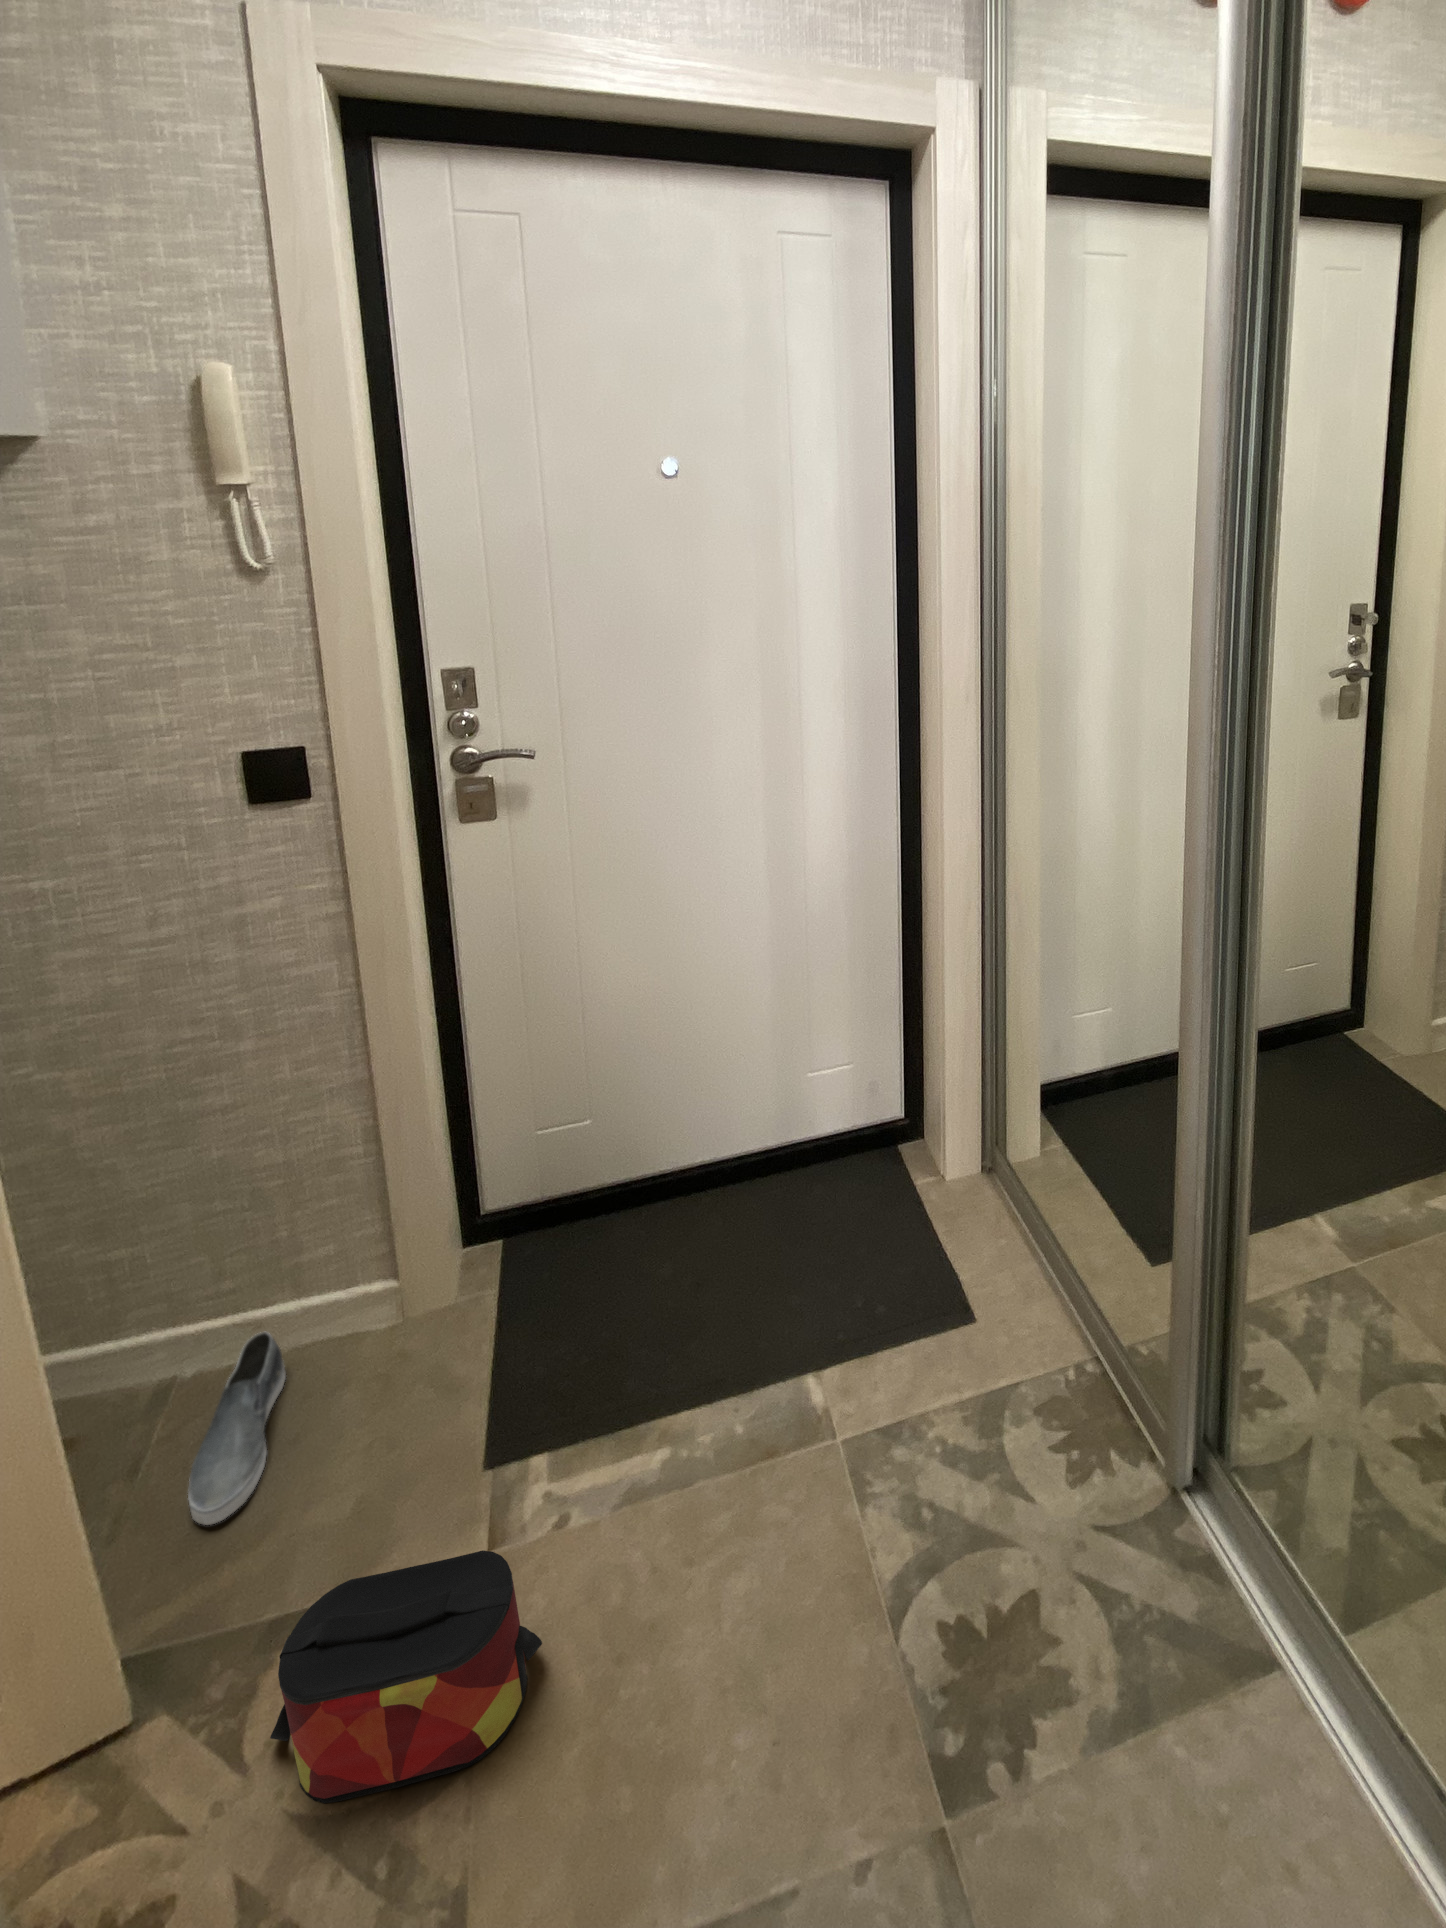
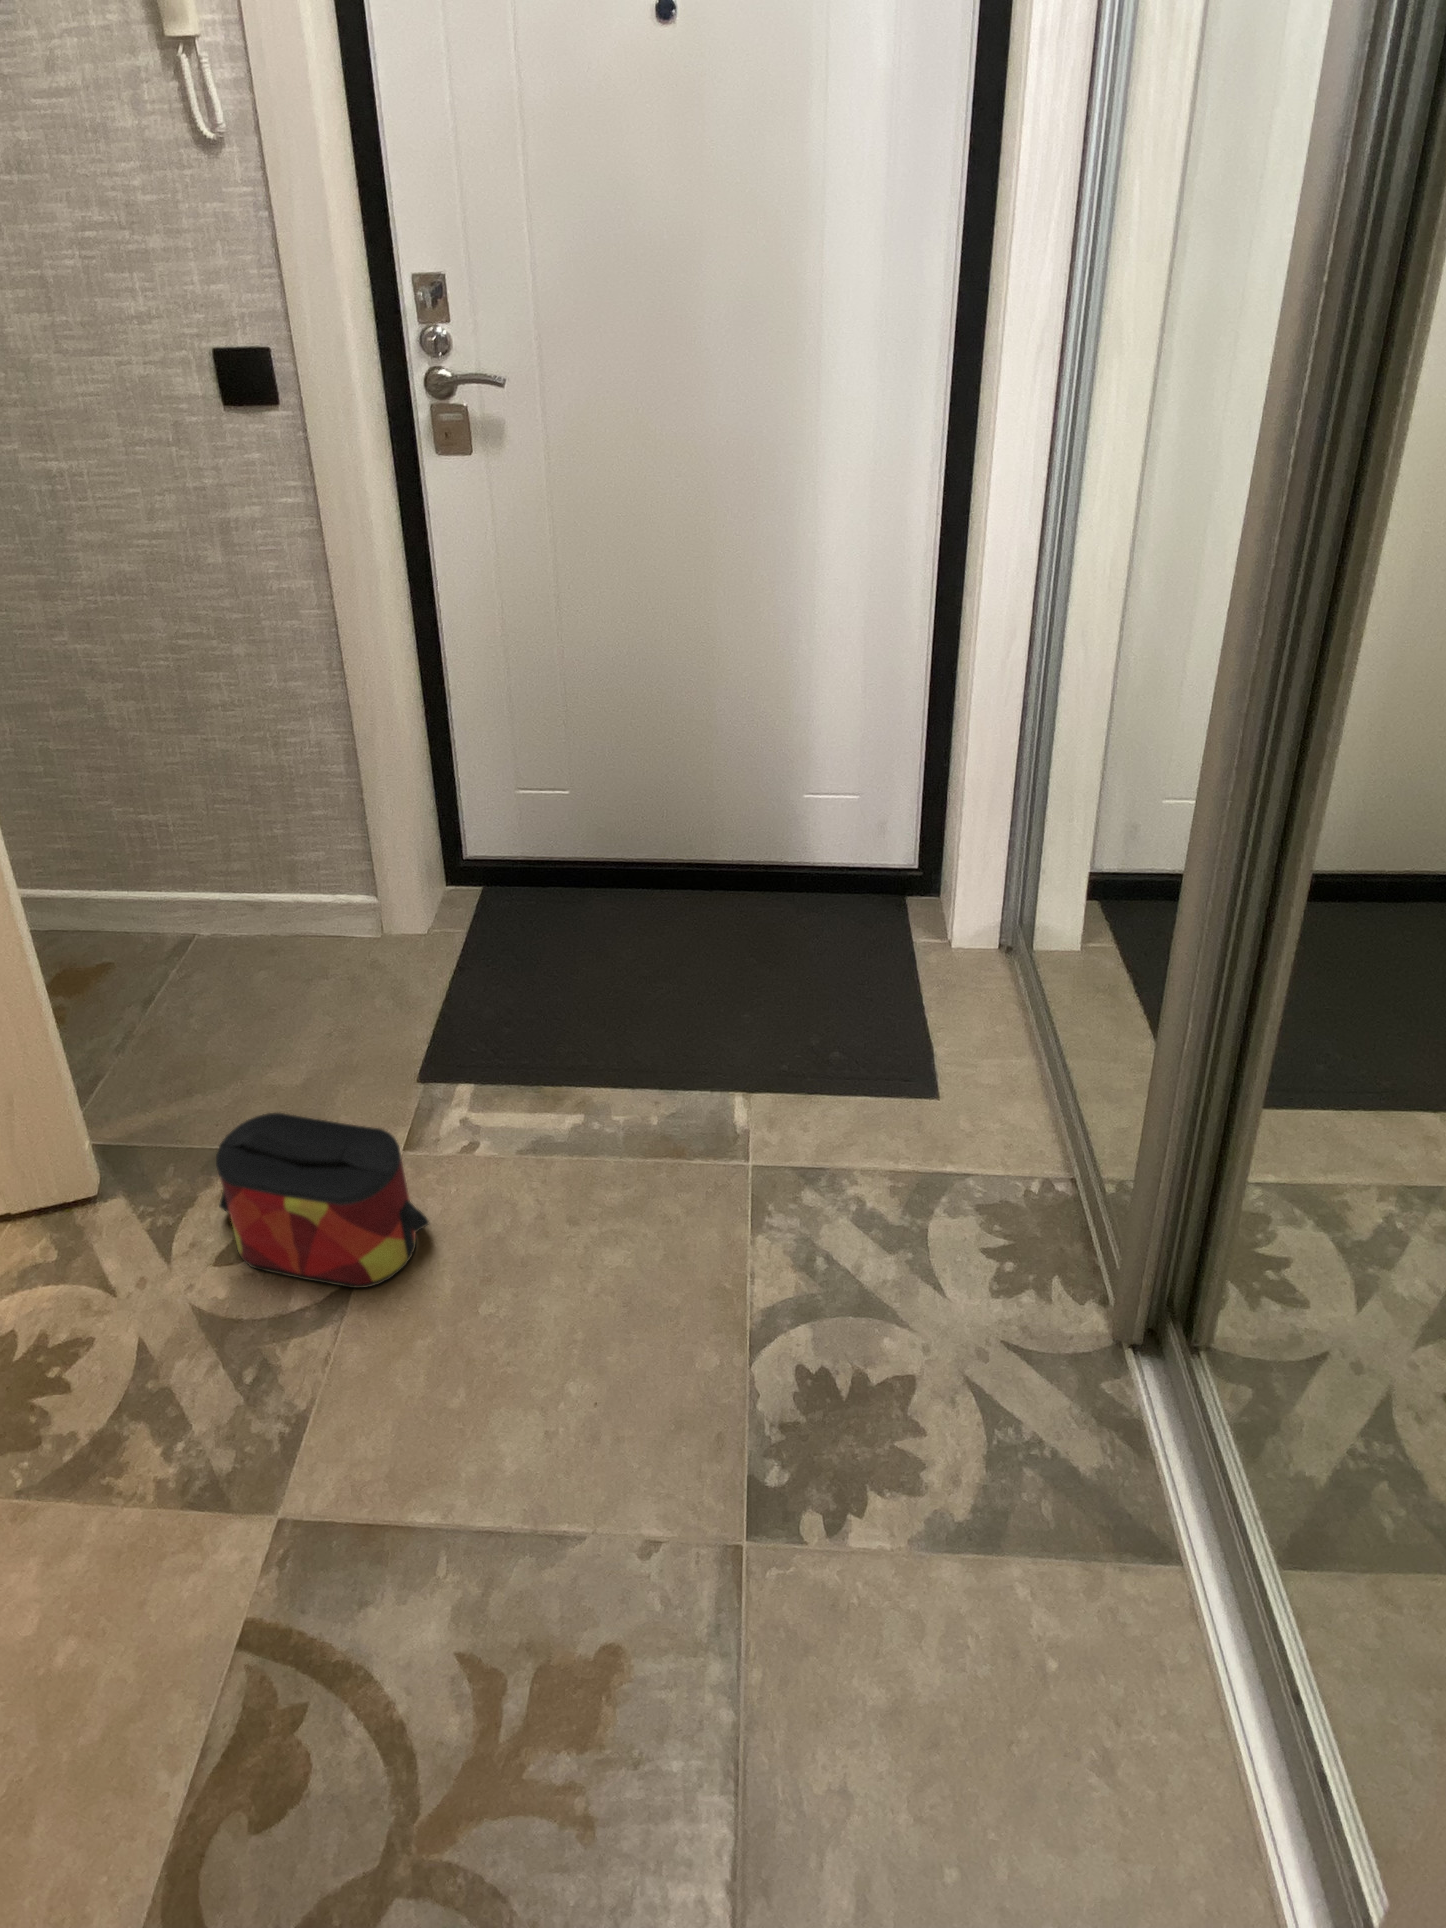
shoe: present [188,1331,286,1525] -> none [192,915,278,1049]

